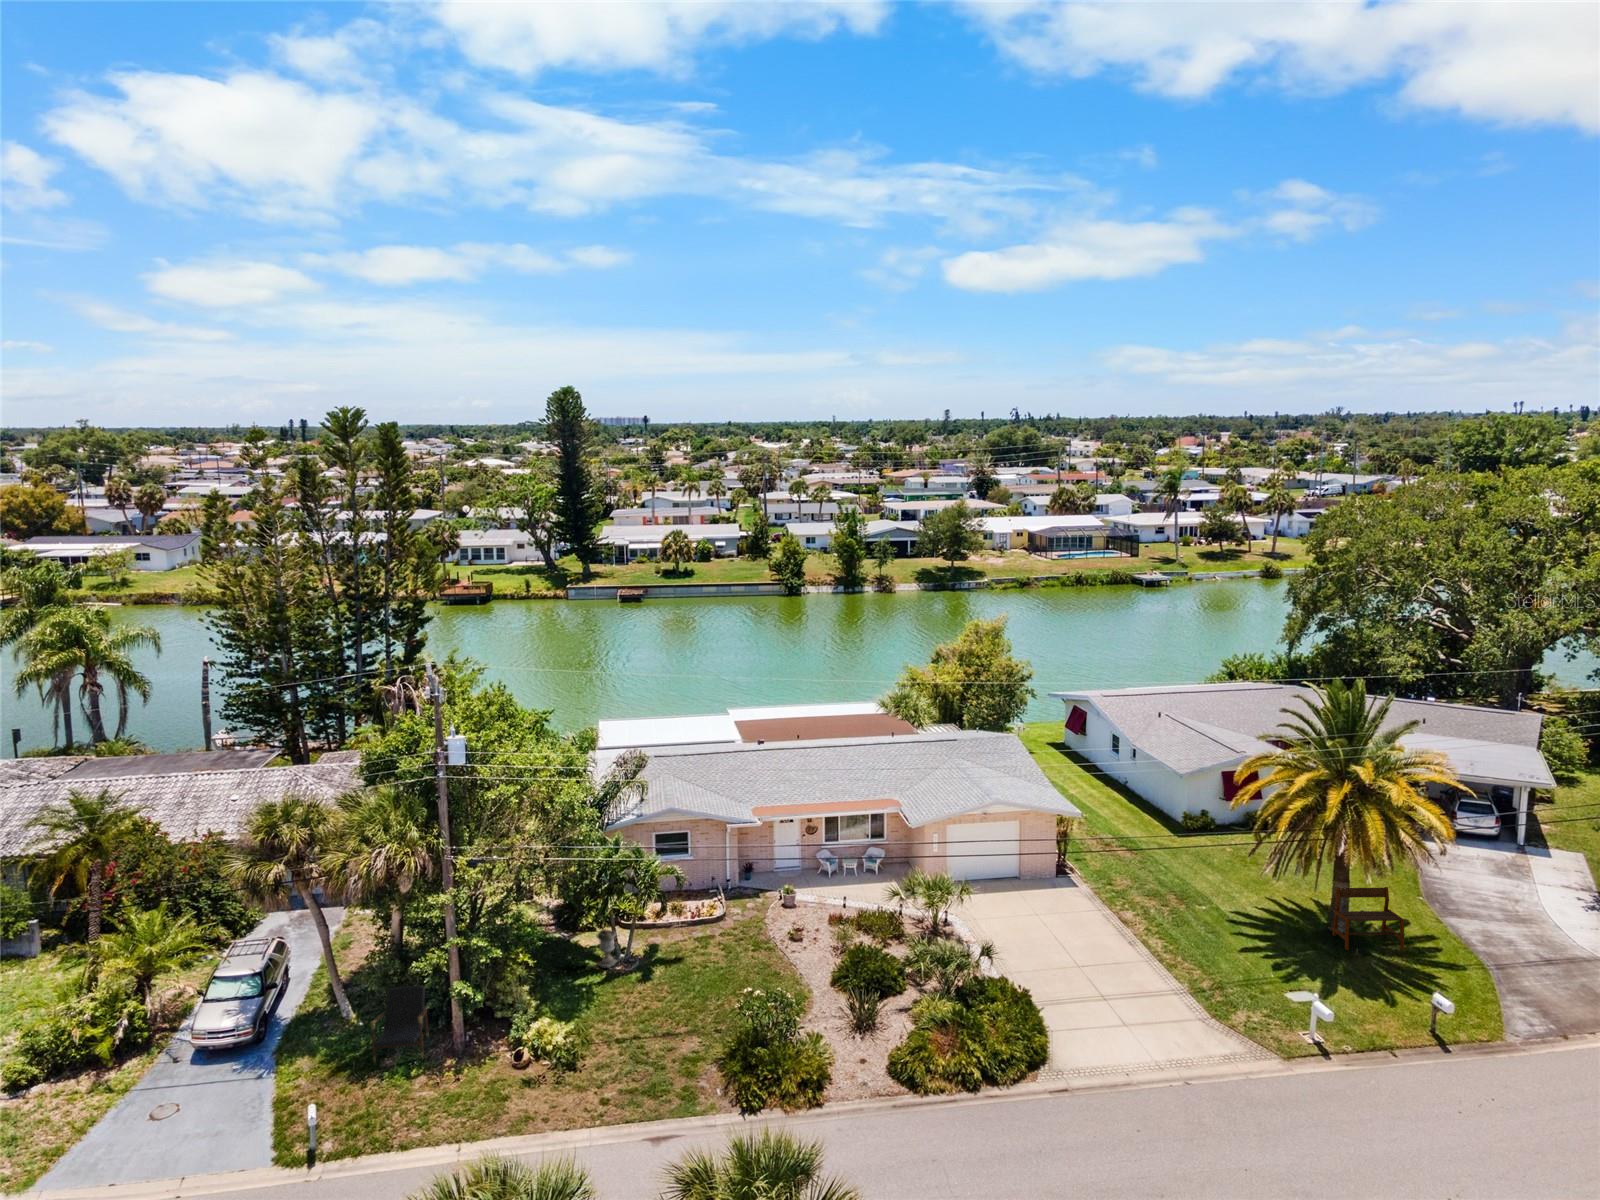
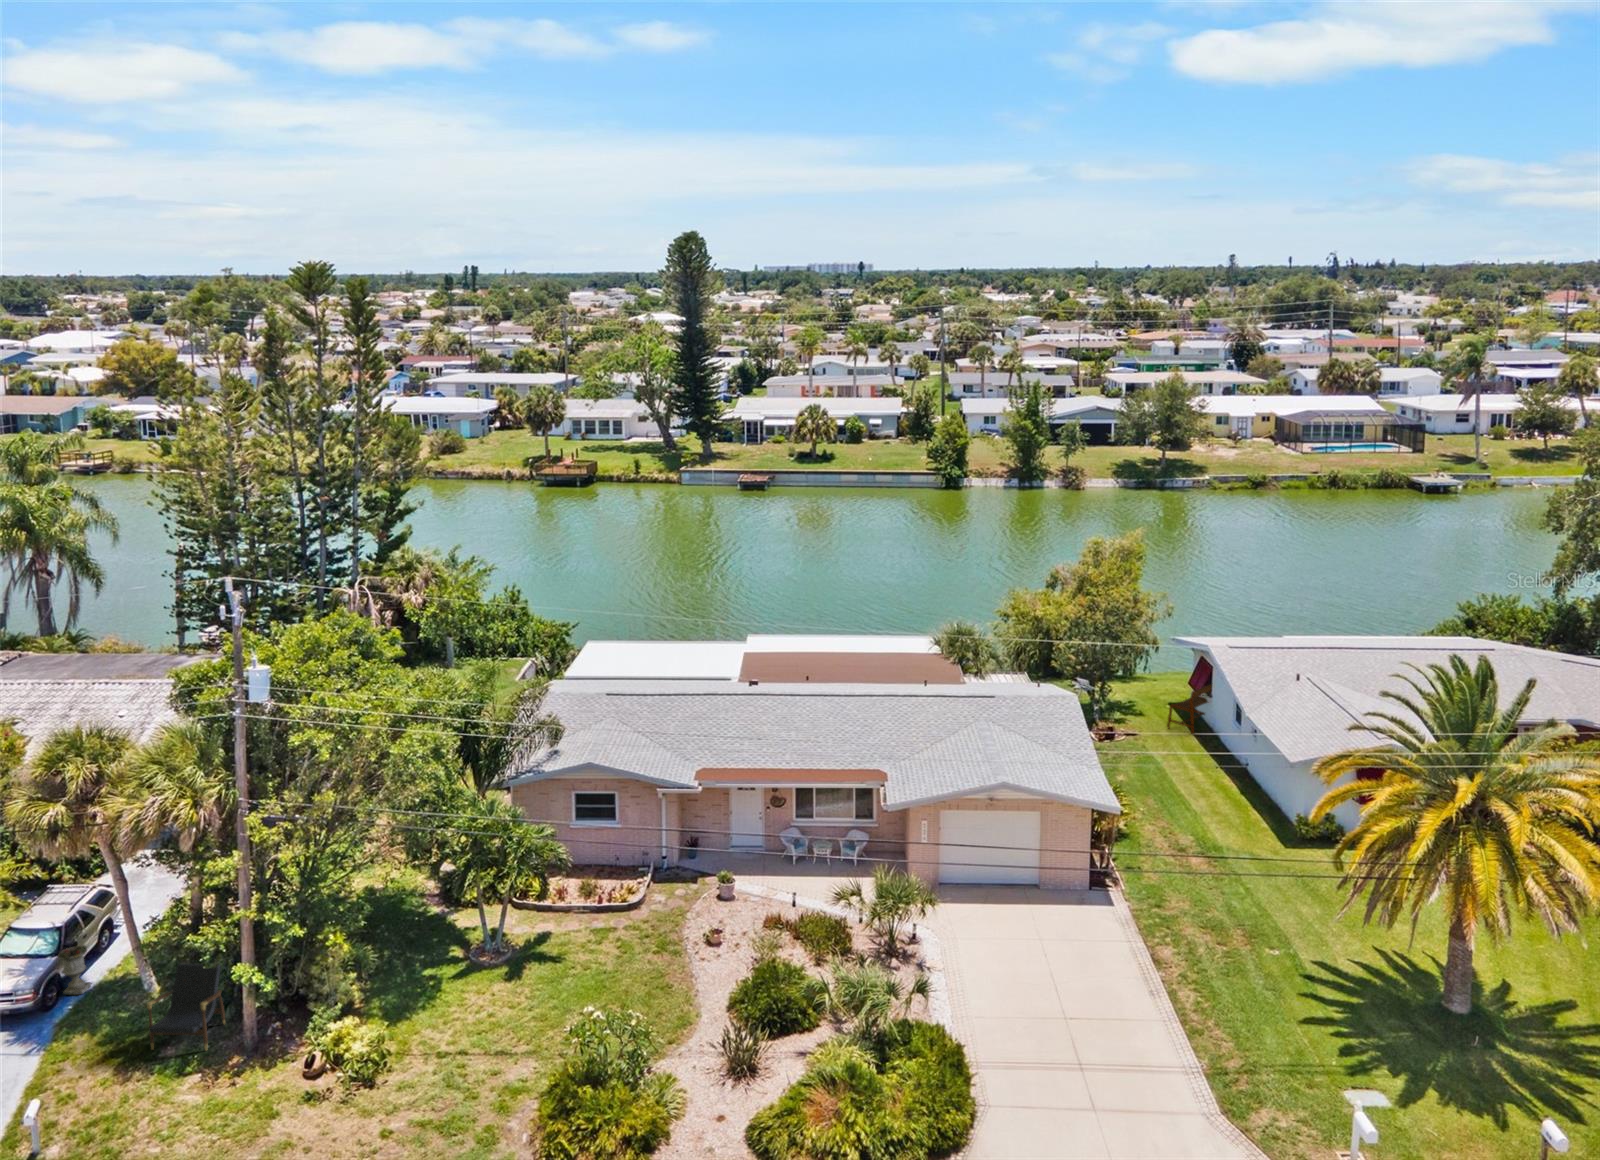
bench: present [1332,887,1404,950] -> present [1167,685,1211,734]
planter: present [597,930,617,968] -> present [58,945,91,995]

